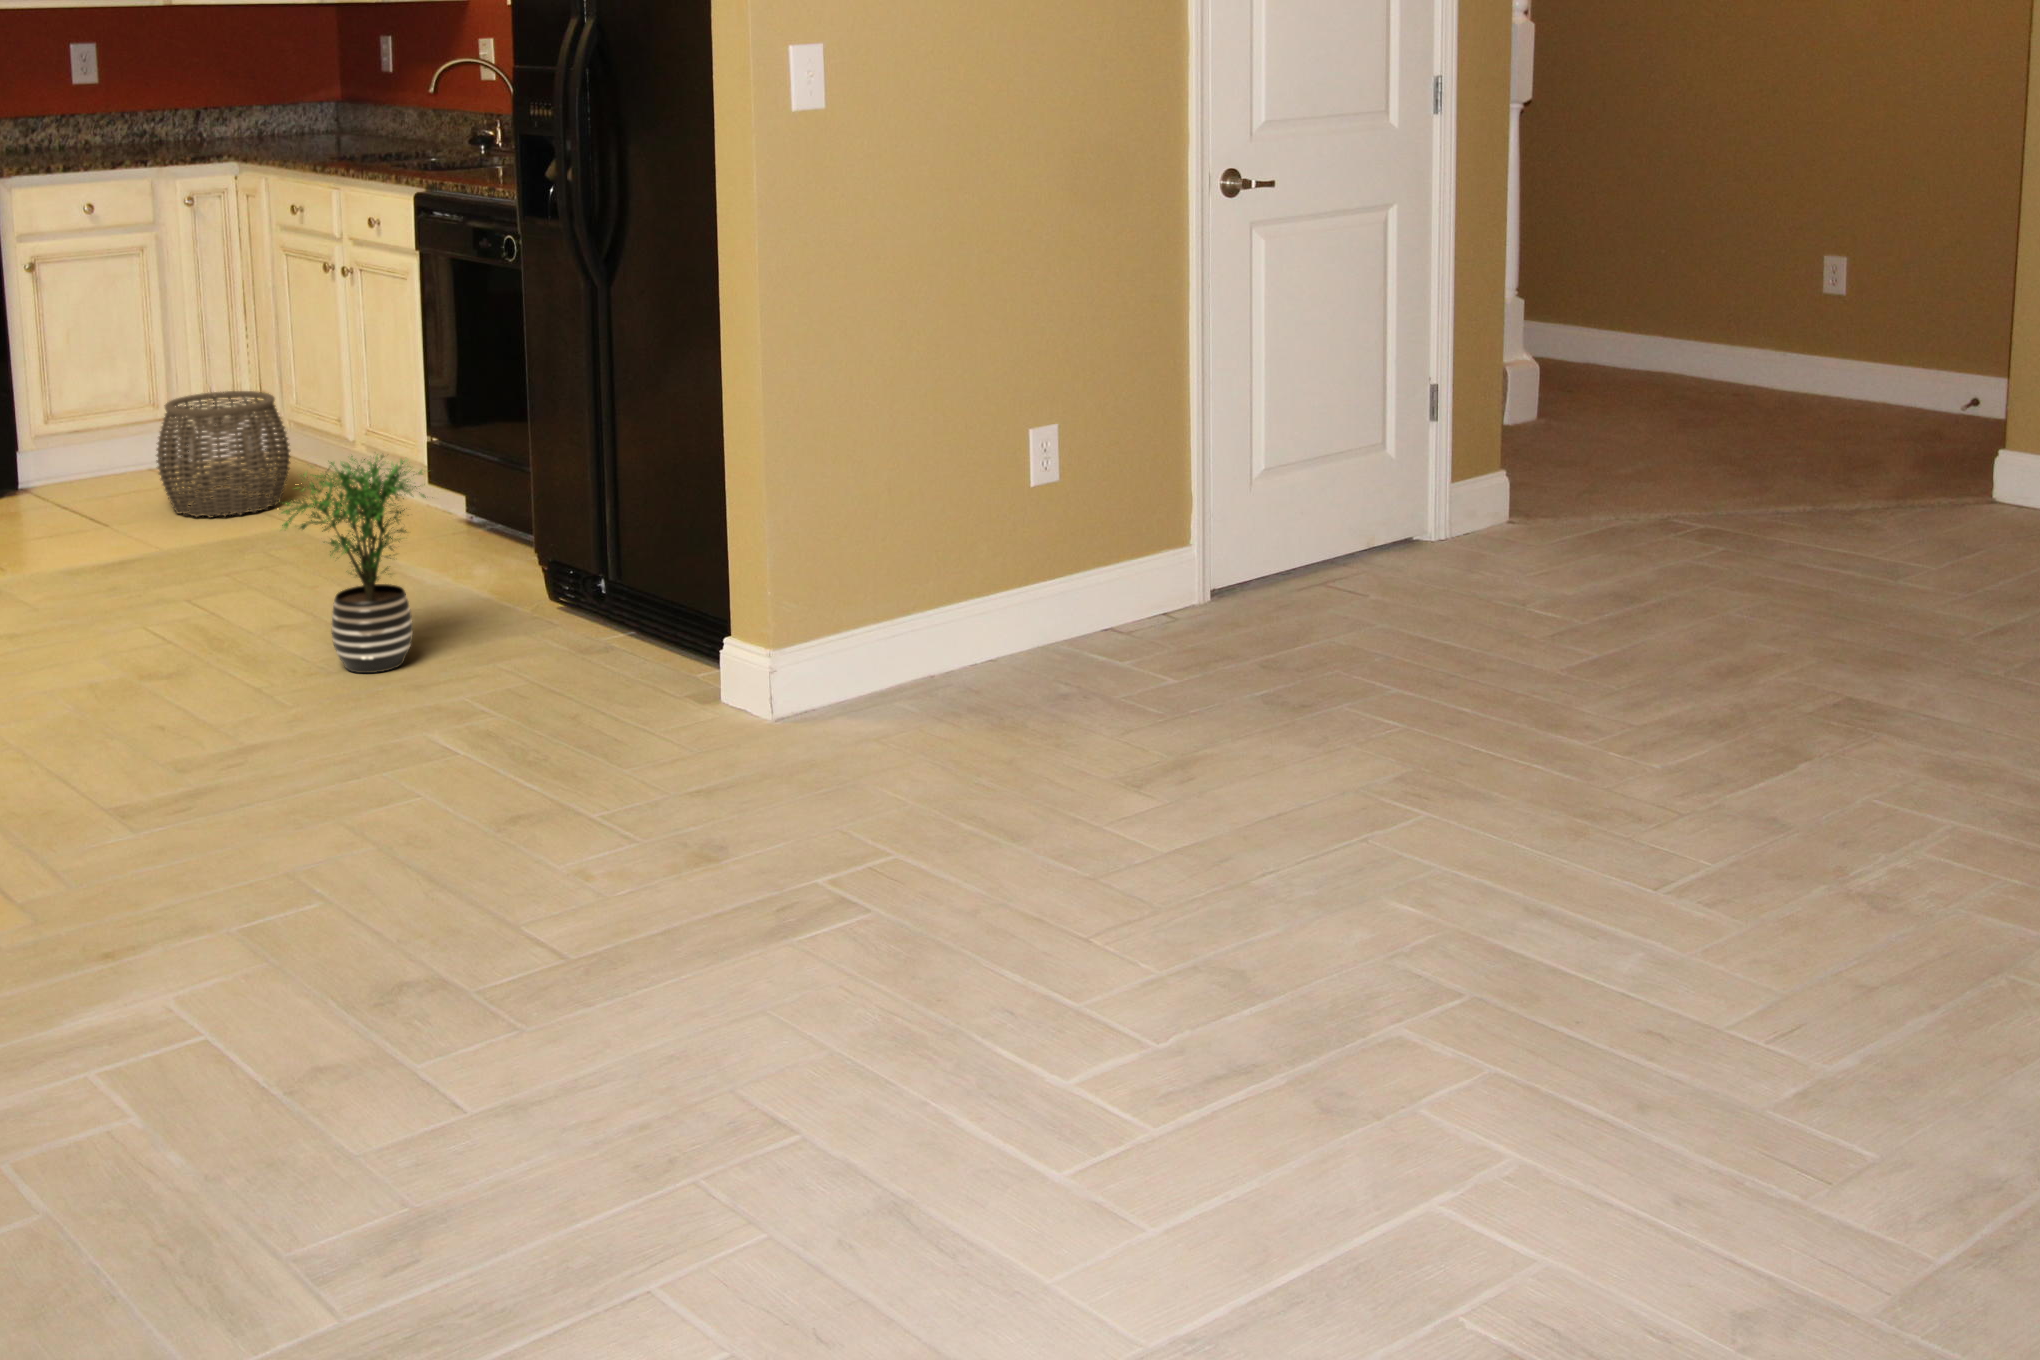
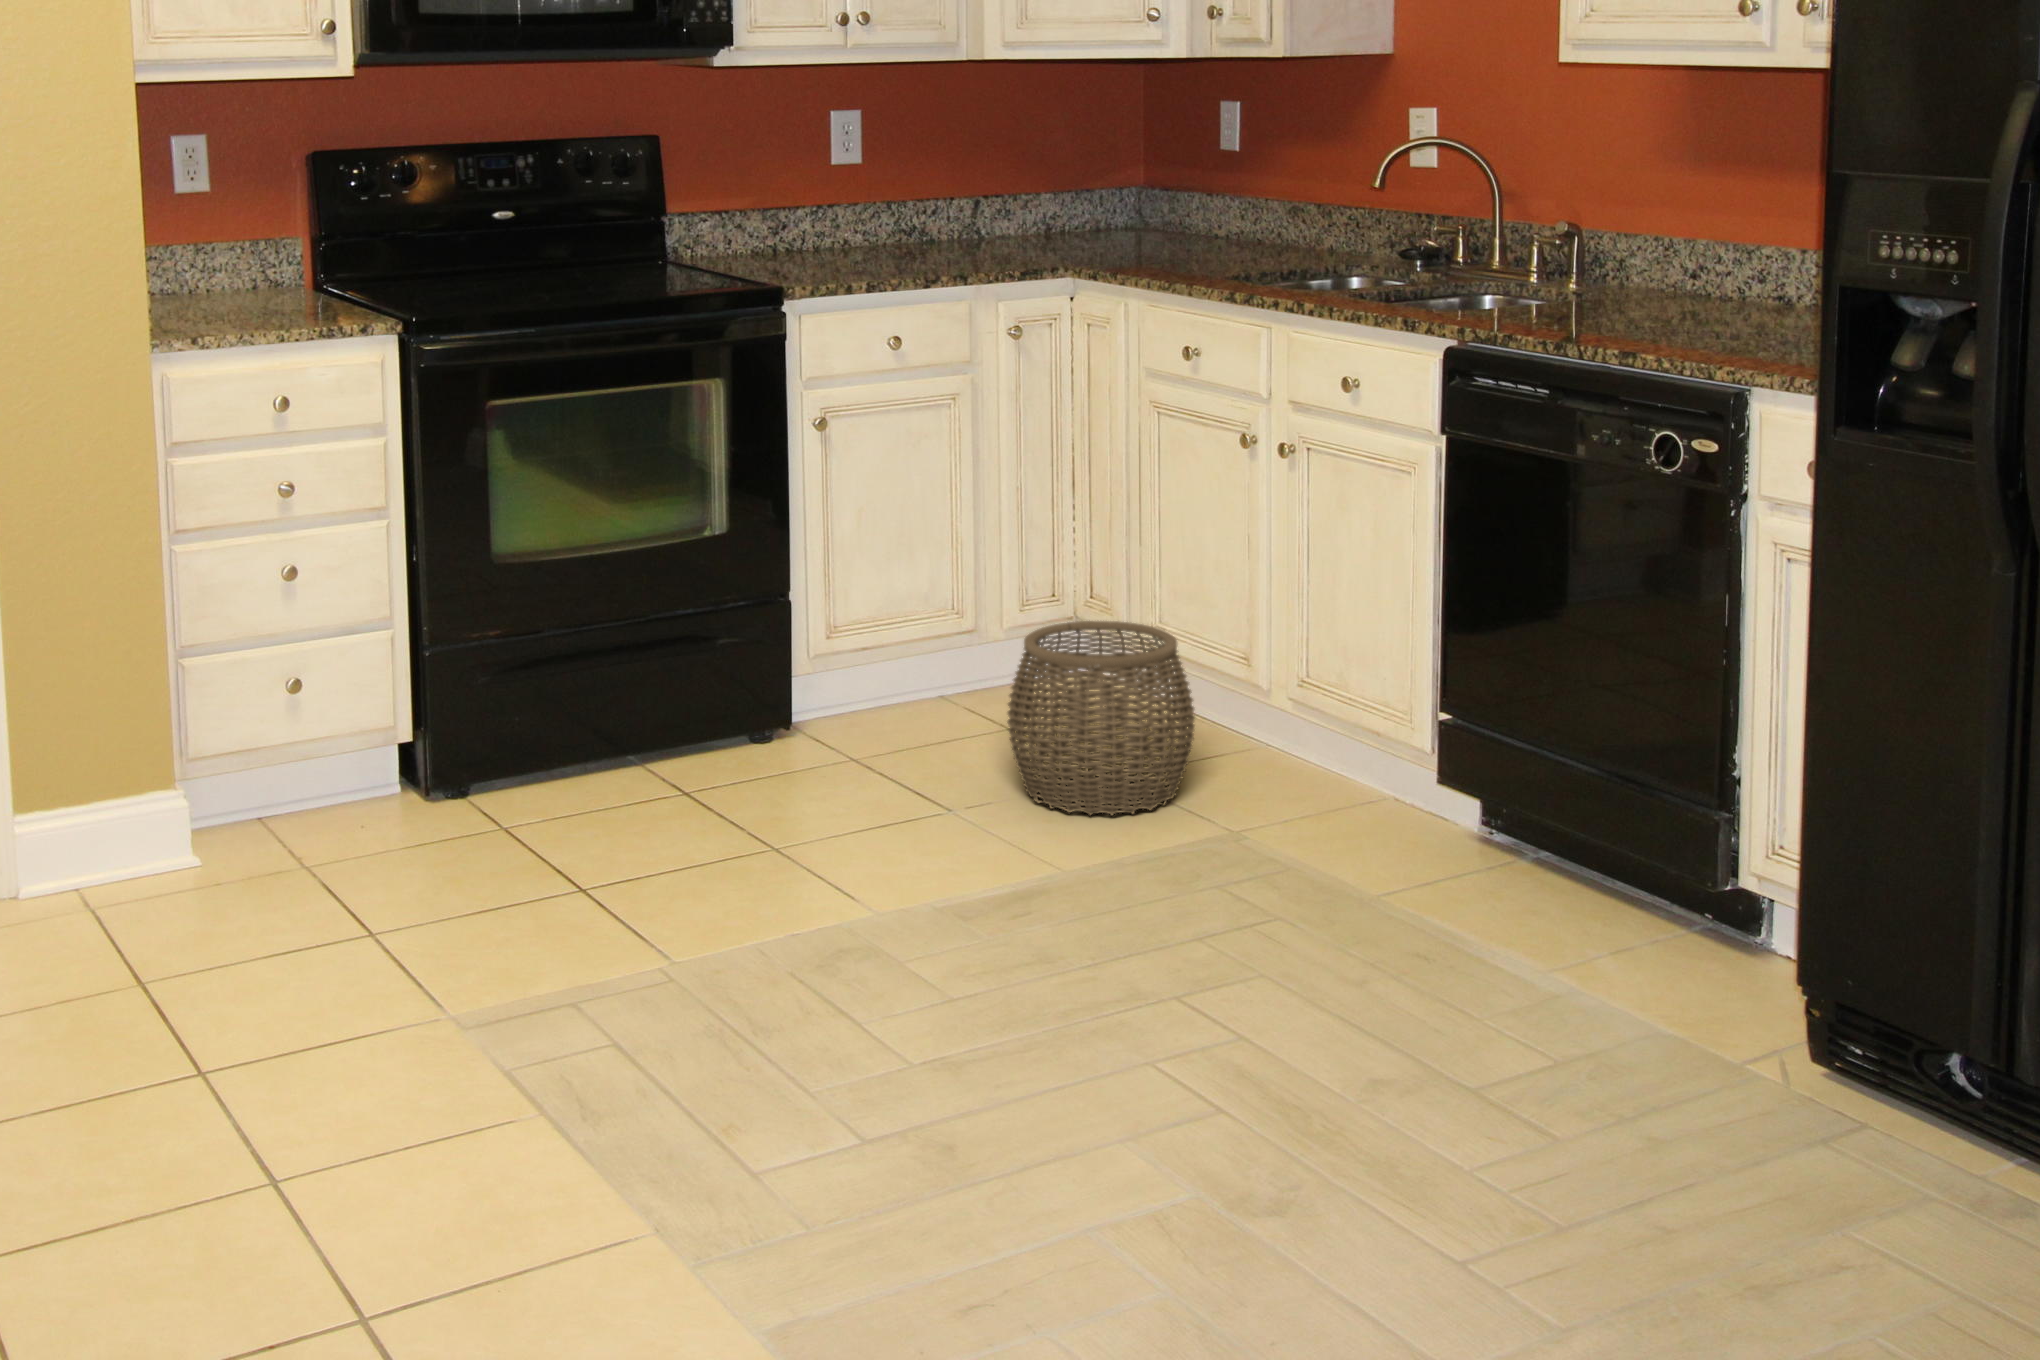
potted plant: present [282,454,426,673] -> none [1466,840,1734,1231]

